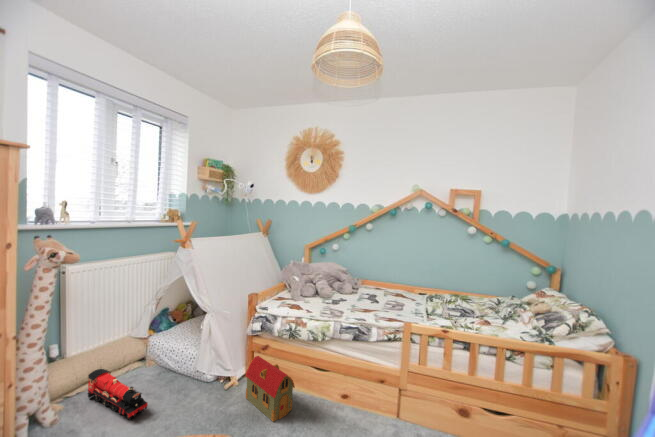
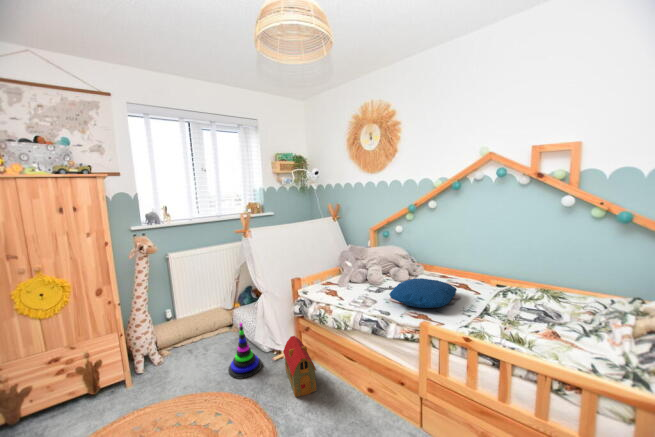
pillow: none [357,288,409,312] -> present [389,278,457,308]
stacking toy: none [170,349,214,420] -> present [228,323,262,378]
toy train: present [88,369,148,420] -> none [187,329,215,370]

